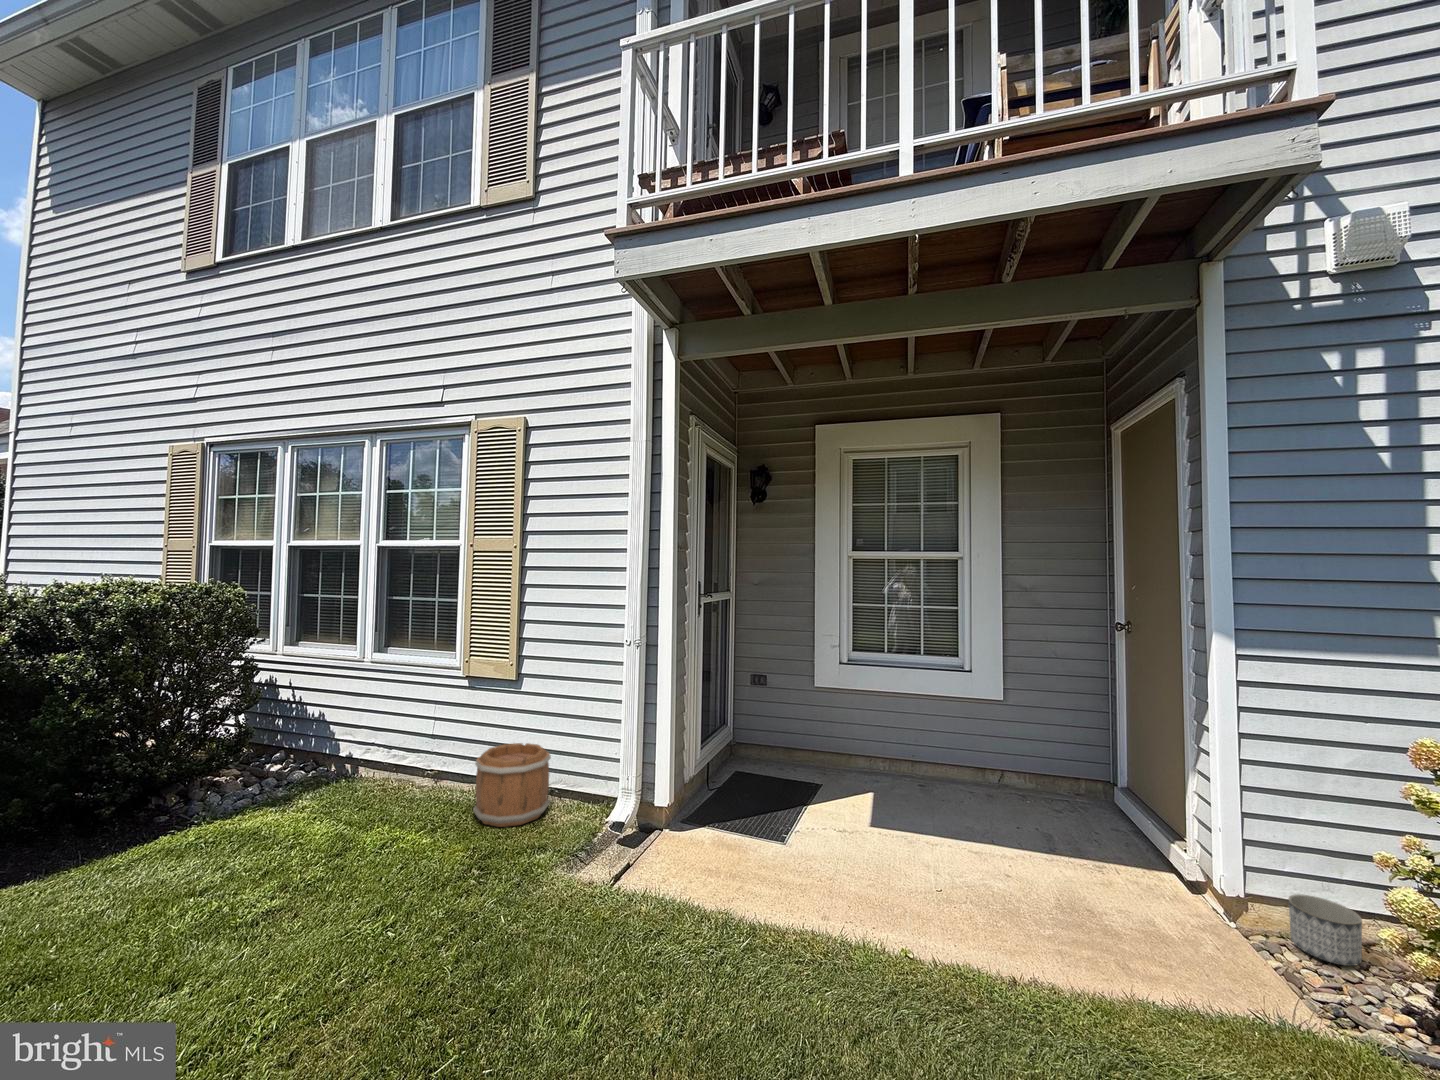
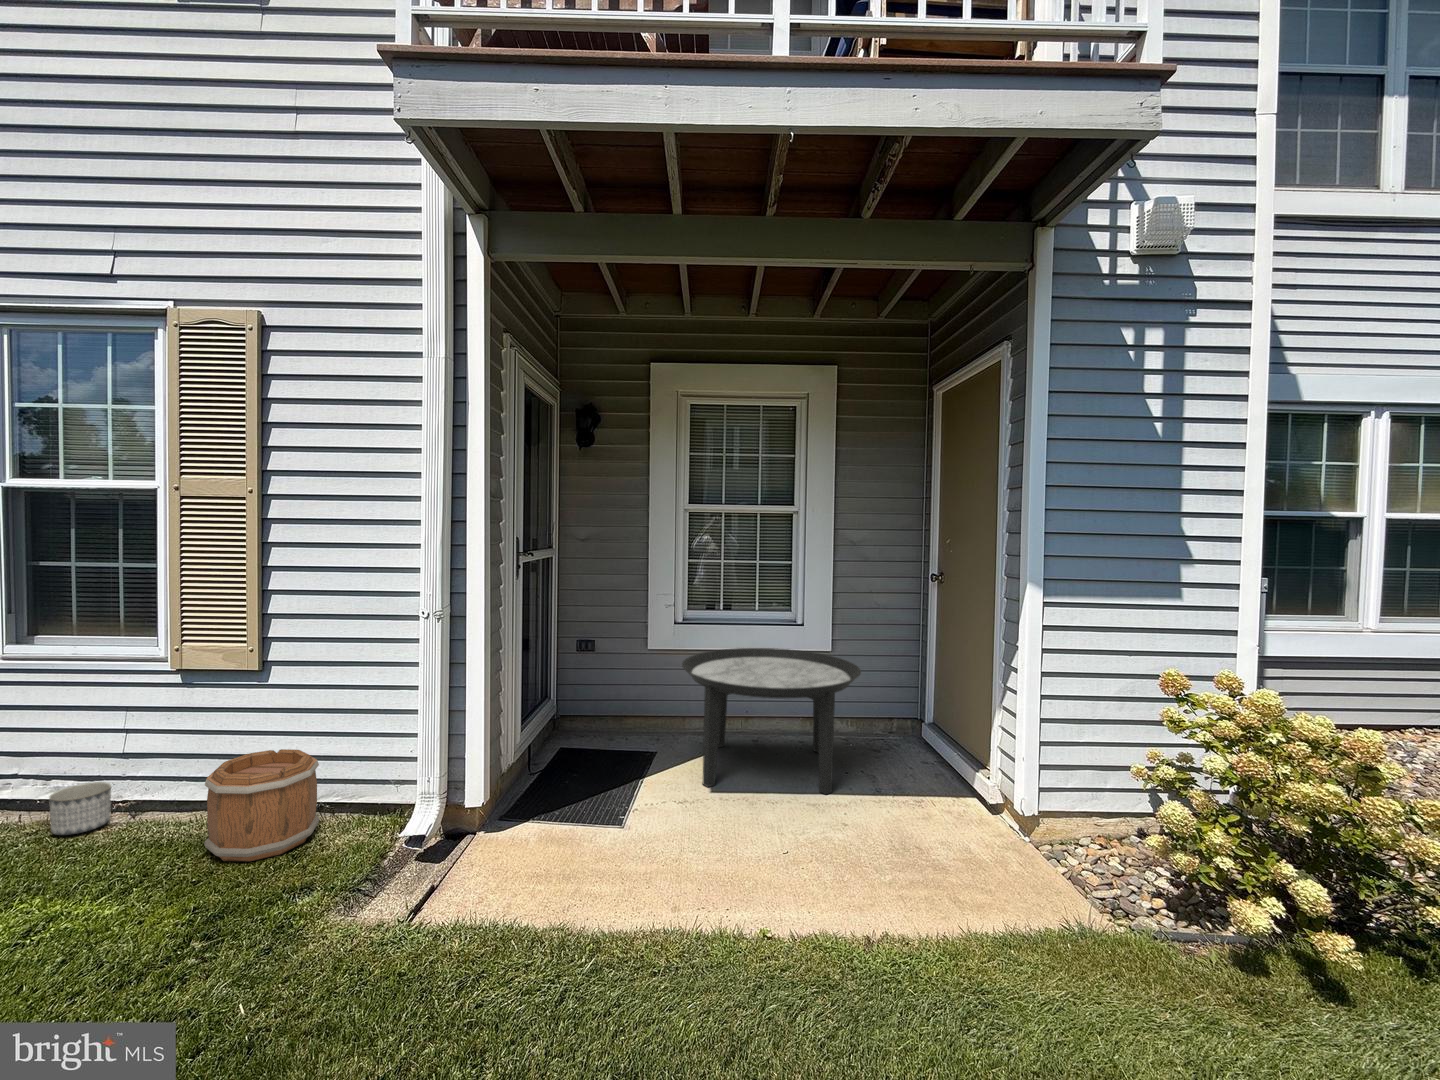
round table: none [847,689,1029,841] -> present [682,648,861,794]
planter: present [1289,894,1362,966] -> present [49,782,111,835]

